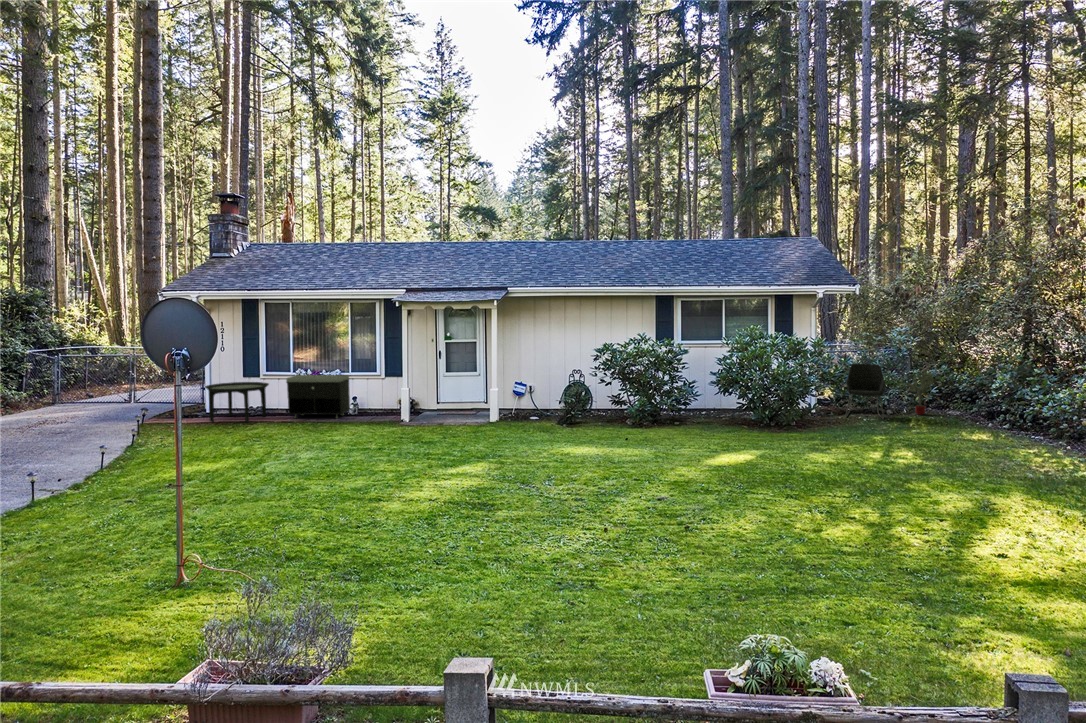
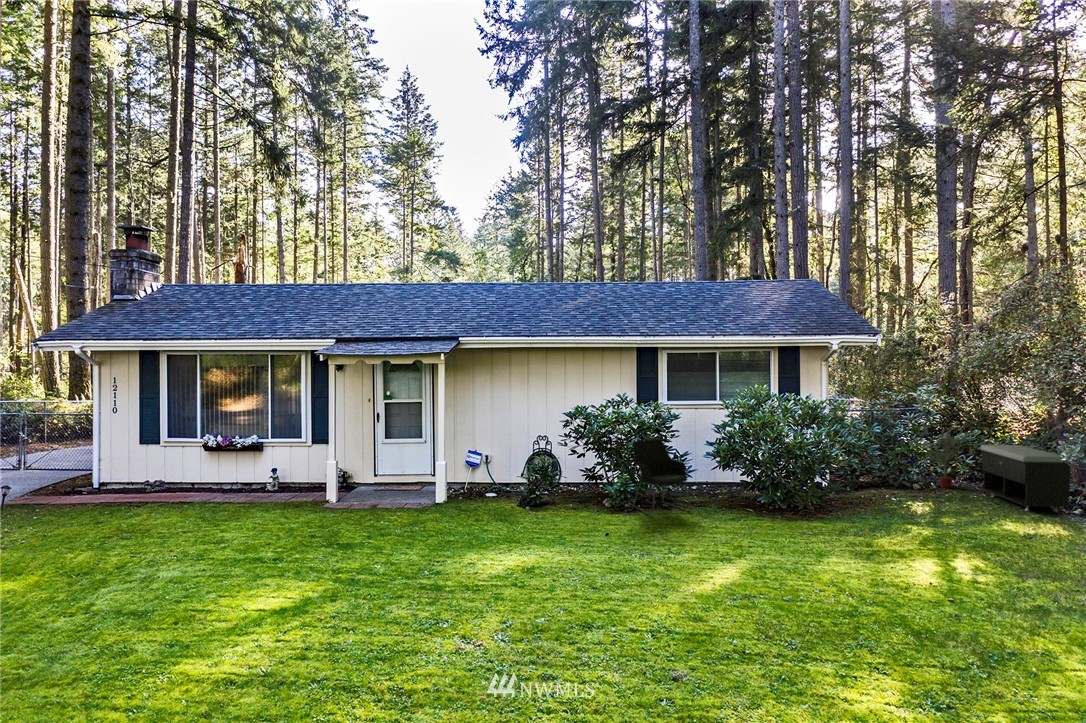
chair: present [845,364,885,419] -> present [633,439,691,517]
storage bench: present [286,375,350,418] -> present [980,445,1070,512]
round table: present [205,382,269,423] -> none [76,452,165,508]

